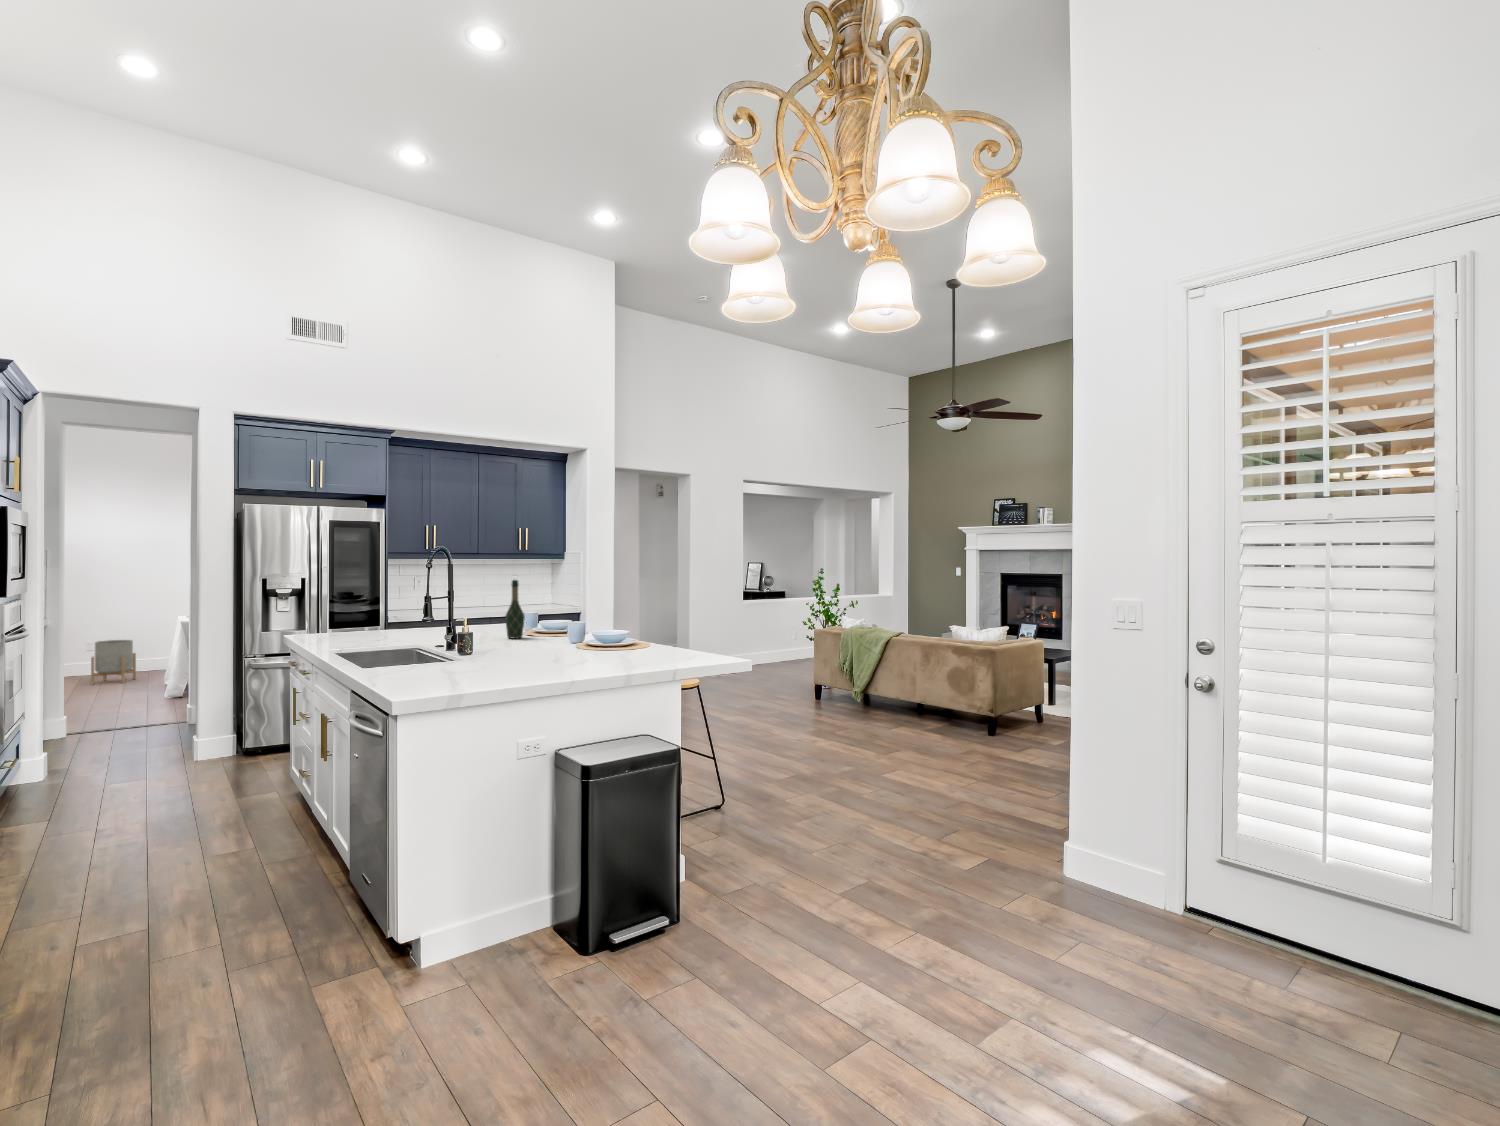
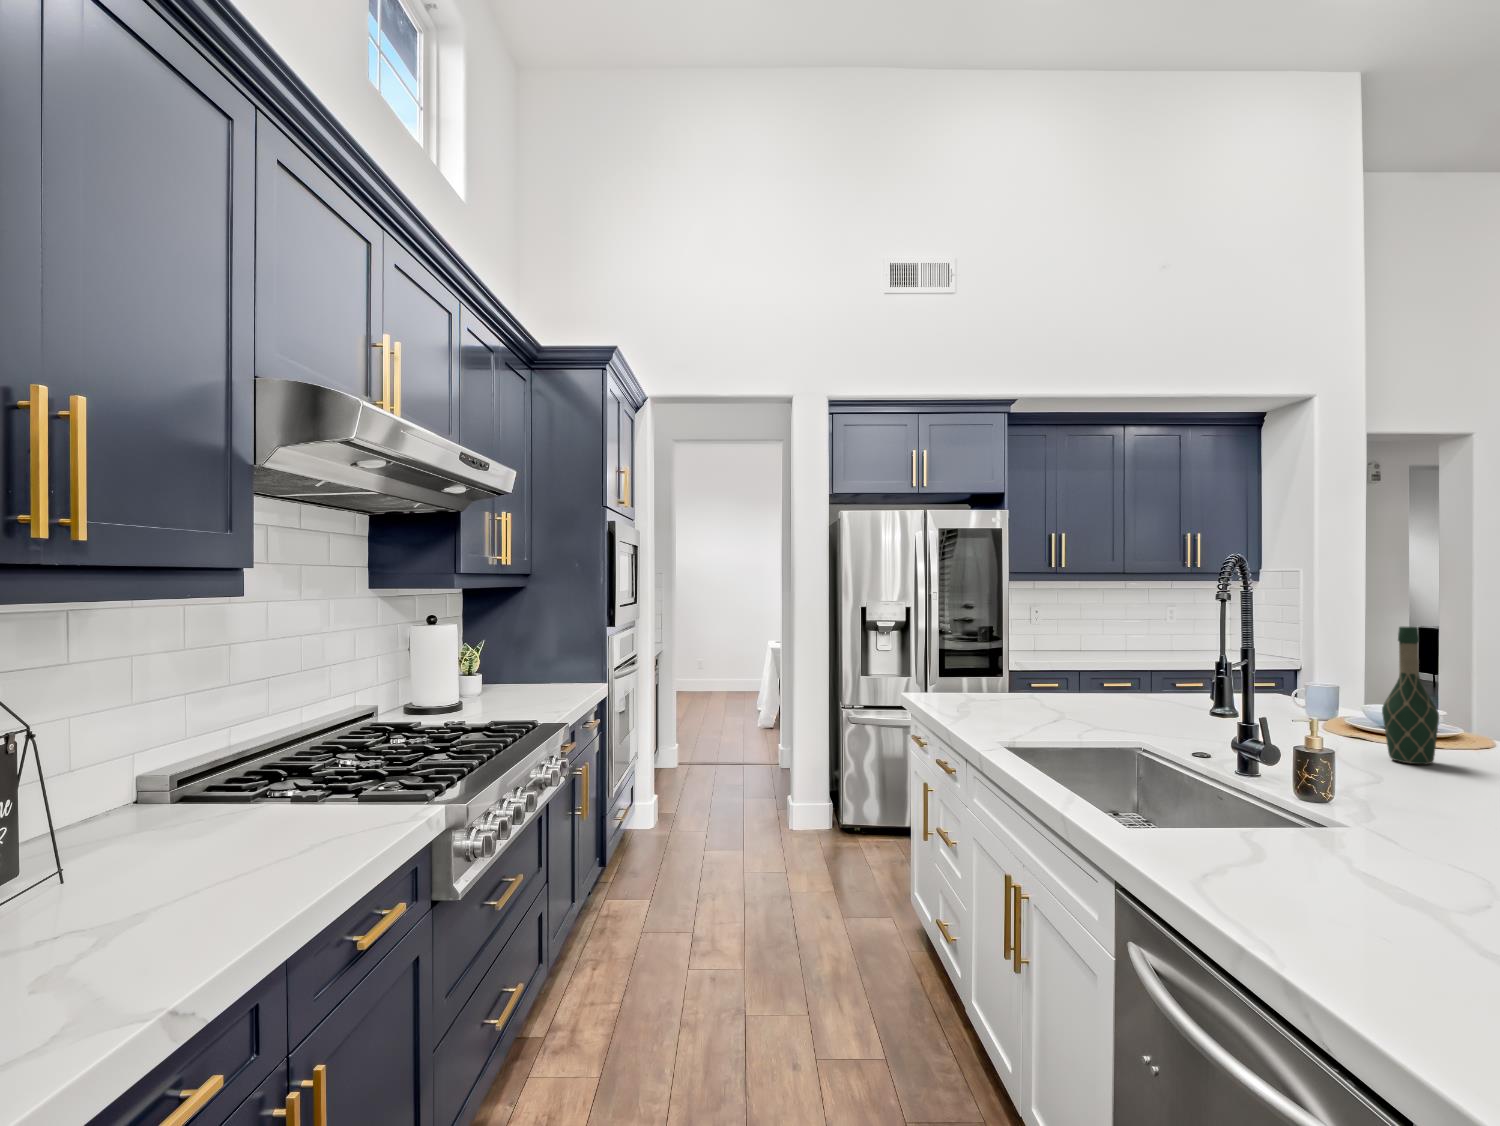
planter: present [91,640,136,684] -> none [703,658,736,701]

